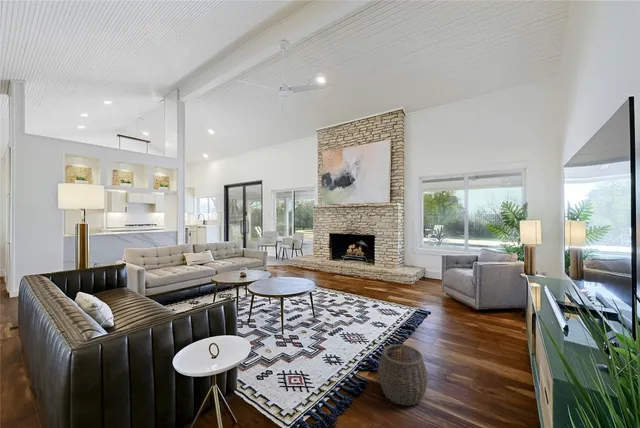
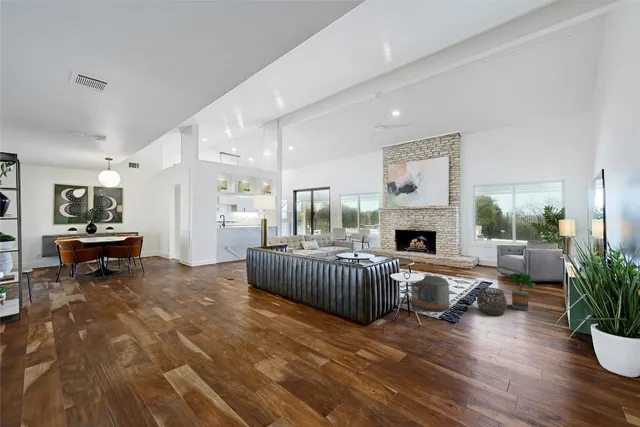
potted tree: none [435,313,482,387] -> present [507,273,536,311]
pouf: none [268,320,332,399] -> present [411,275,449,312]

